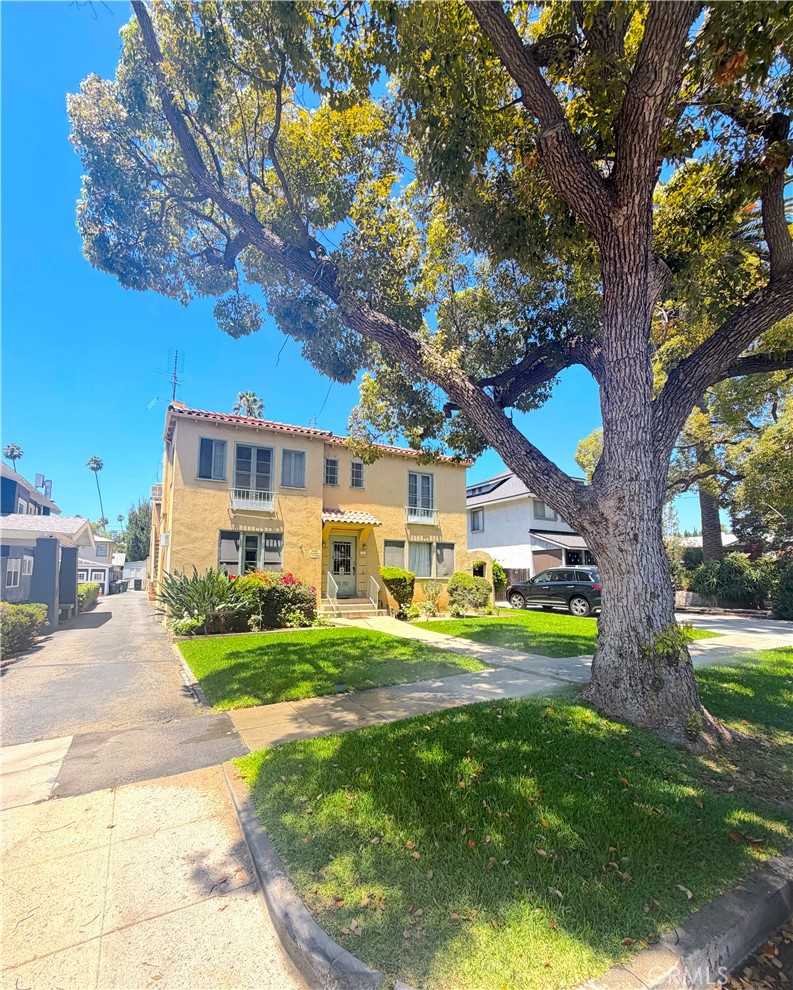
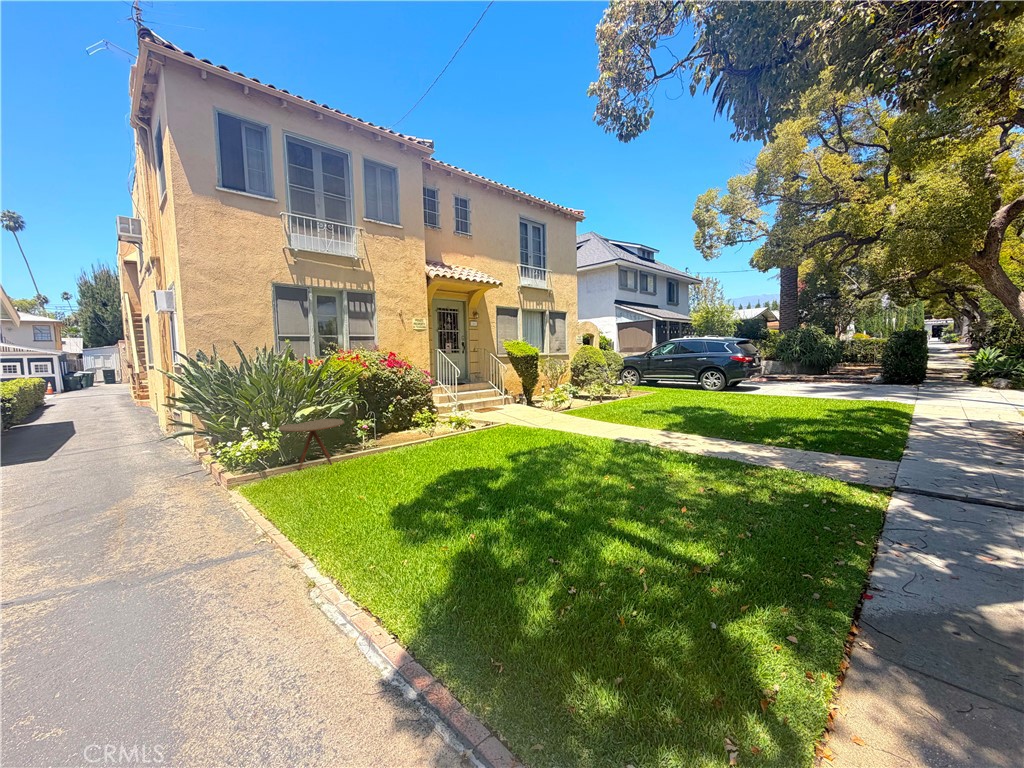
potted plant: present [333,663,346,691] -> none [903,556,998,681]

